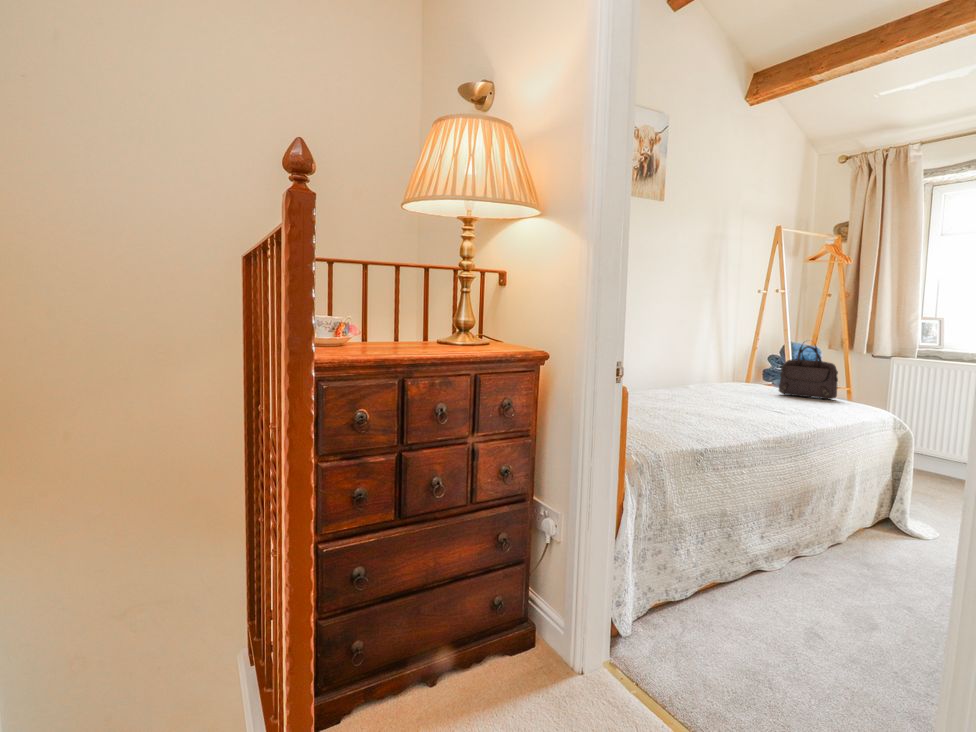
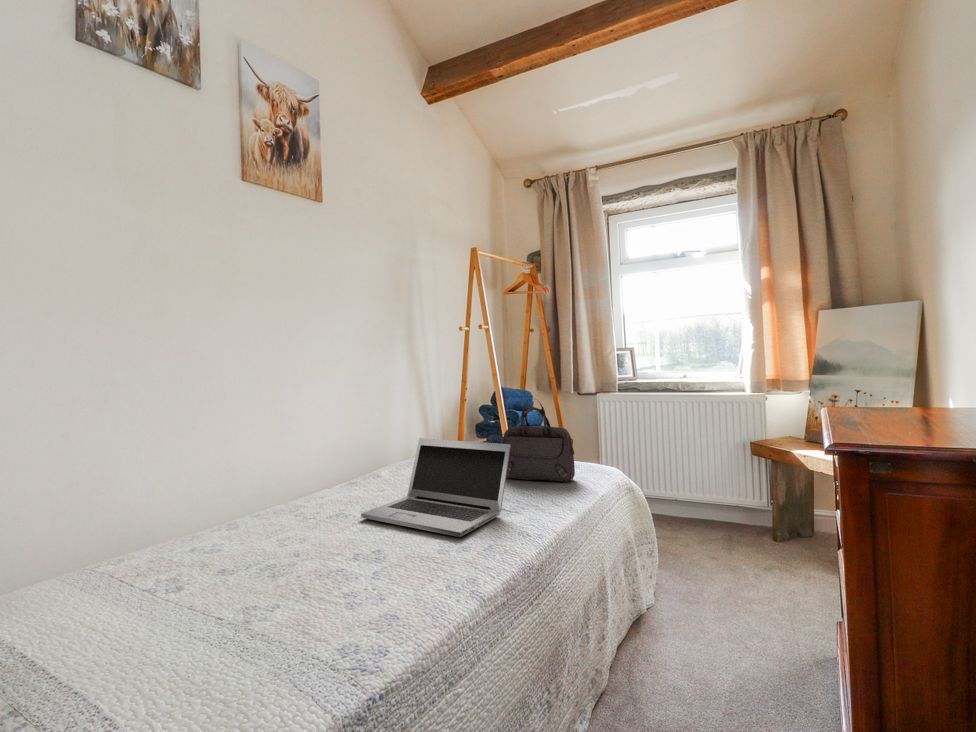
laptop: none [685,357,785,401] -> present [361,438,511,537]

